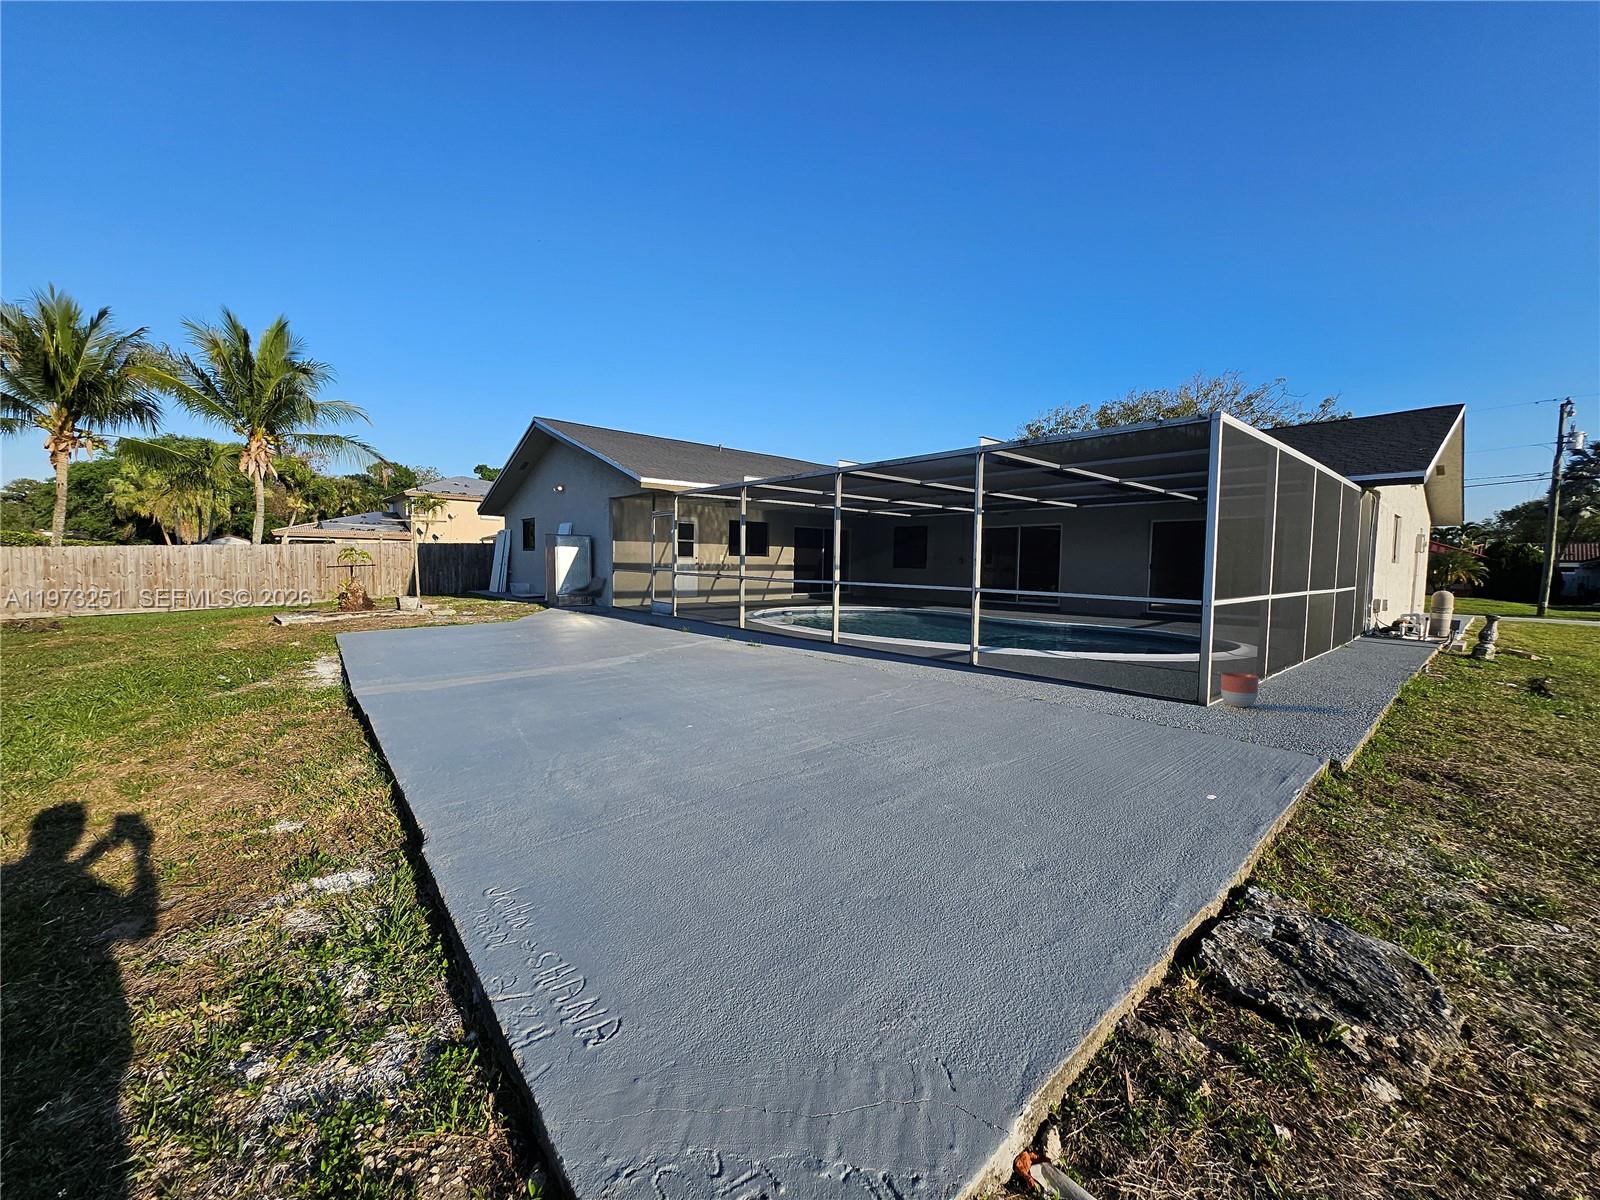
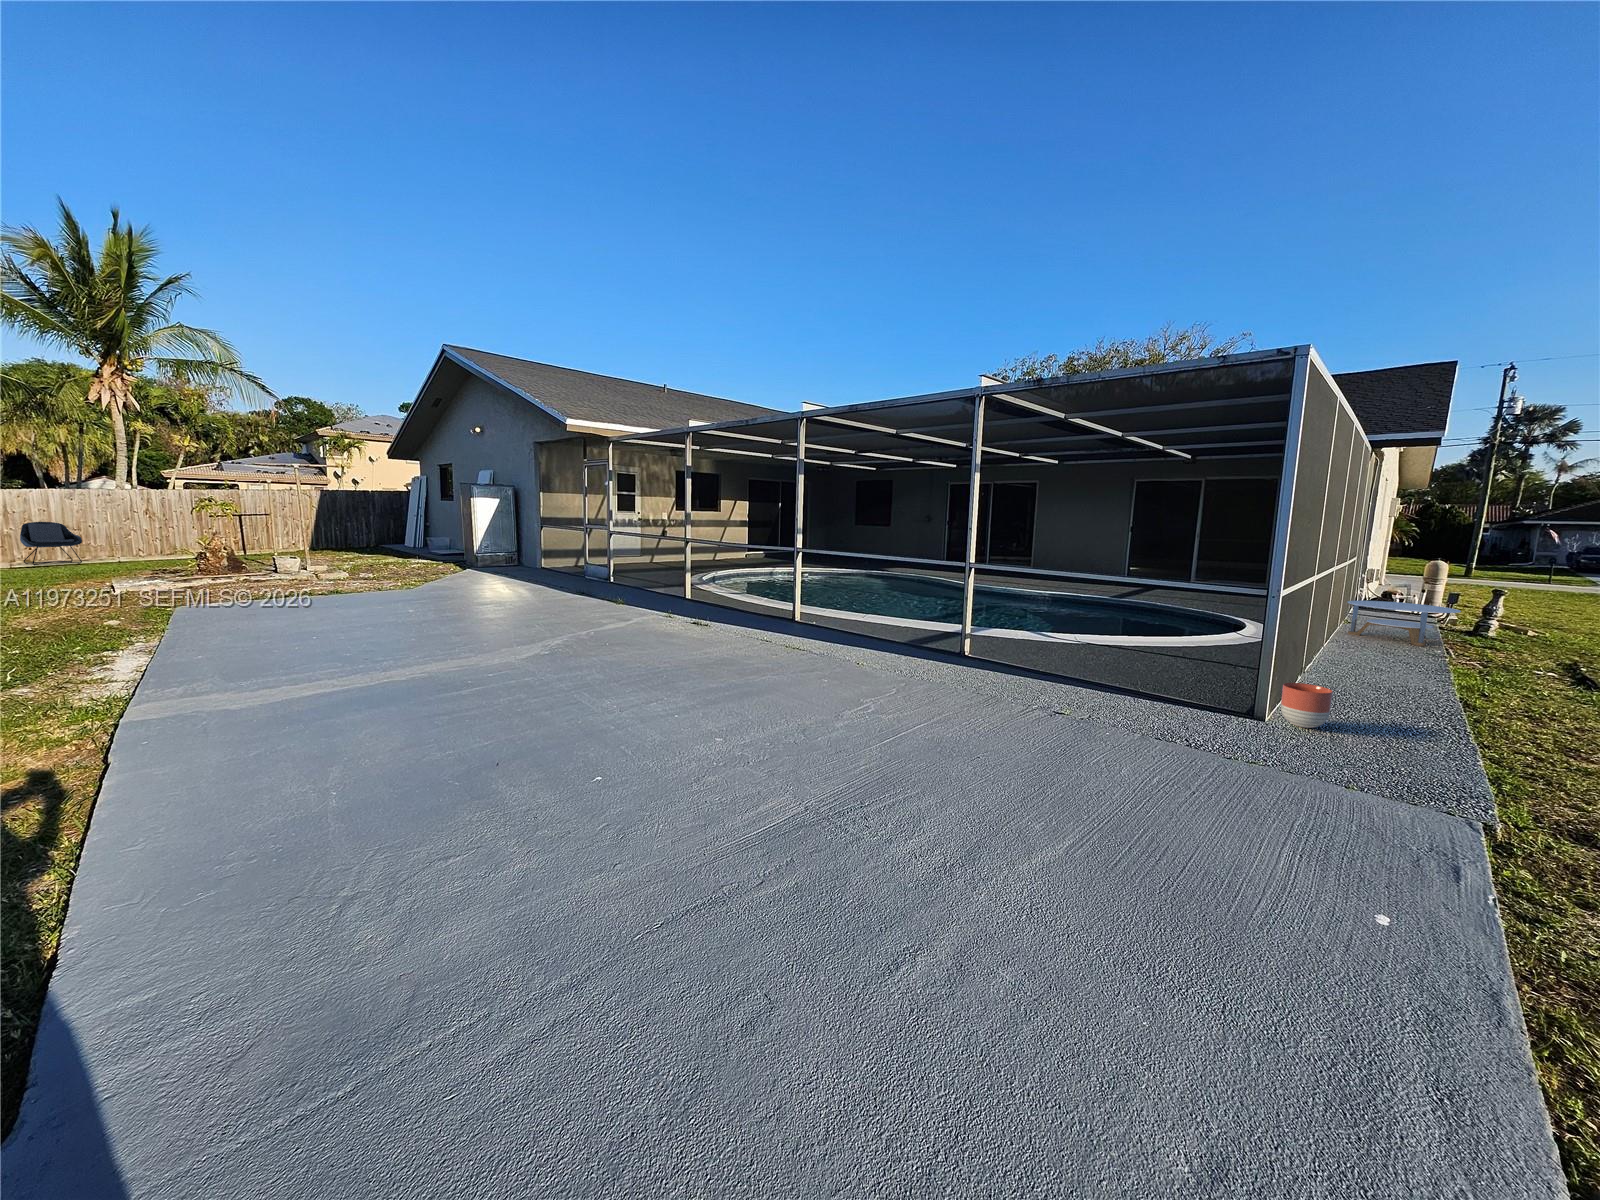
lounge chair: present [567,577,609,613] -> present [20,522,82,565]
round table: none [1334,624,1434,662] -> present [1347,601,1461,646]

